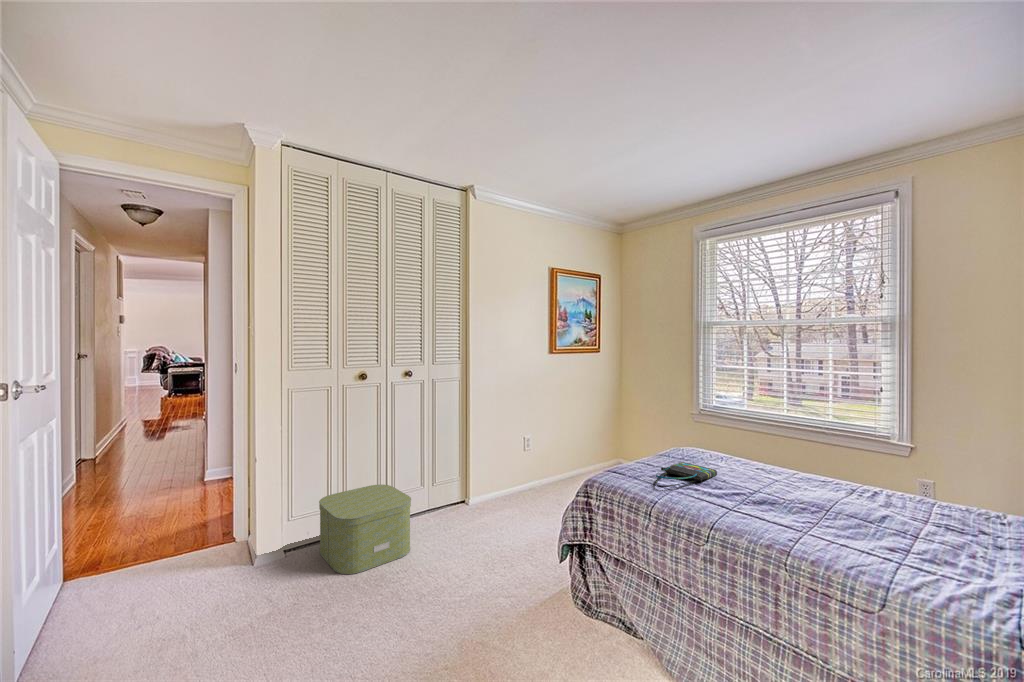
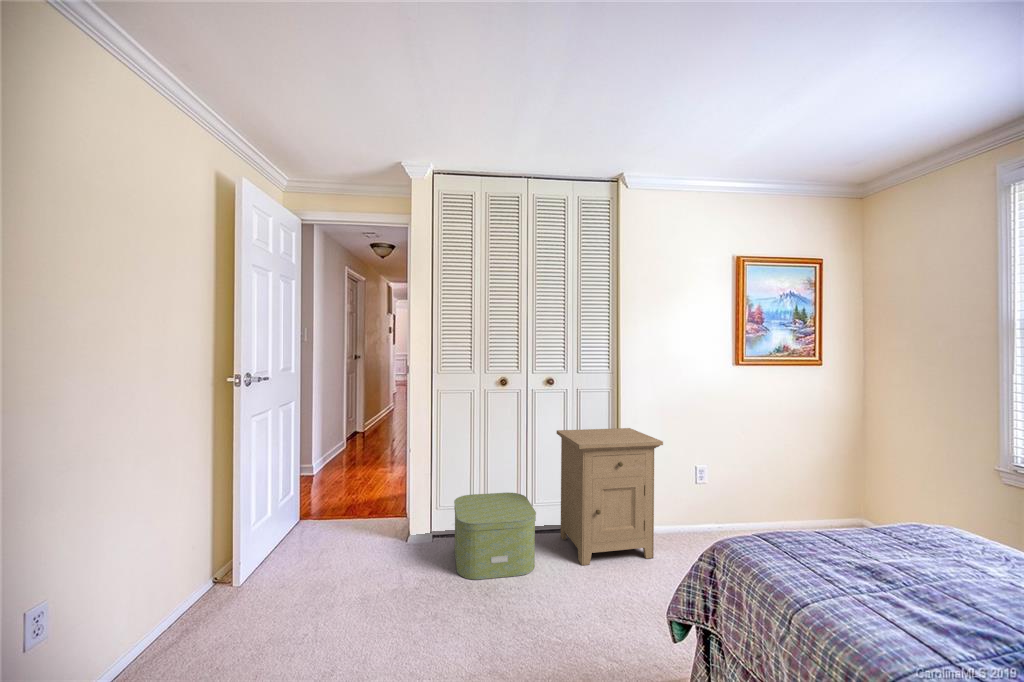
nightstand: none [416,411,511,536] -> present [557,428,663,565]
tote bag: present [656,462,717,487] -> none [818,548,963,593]

